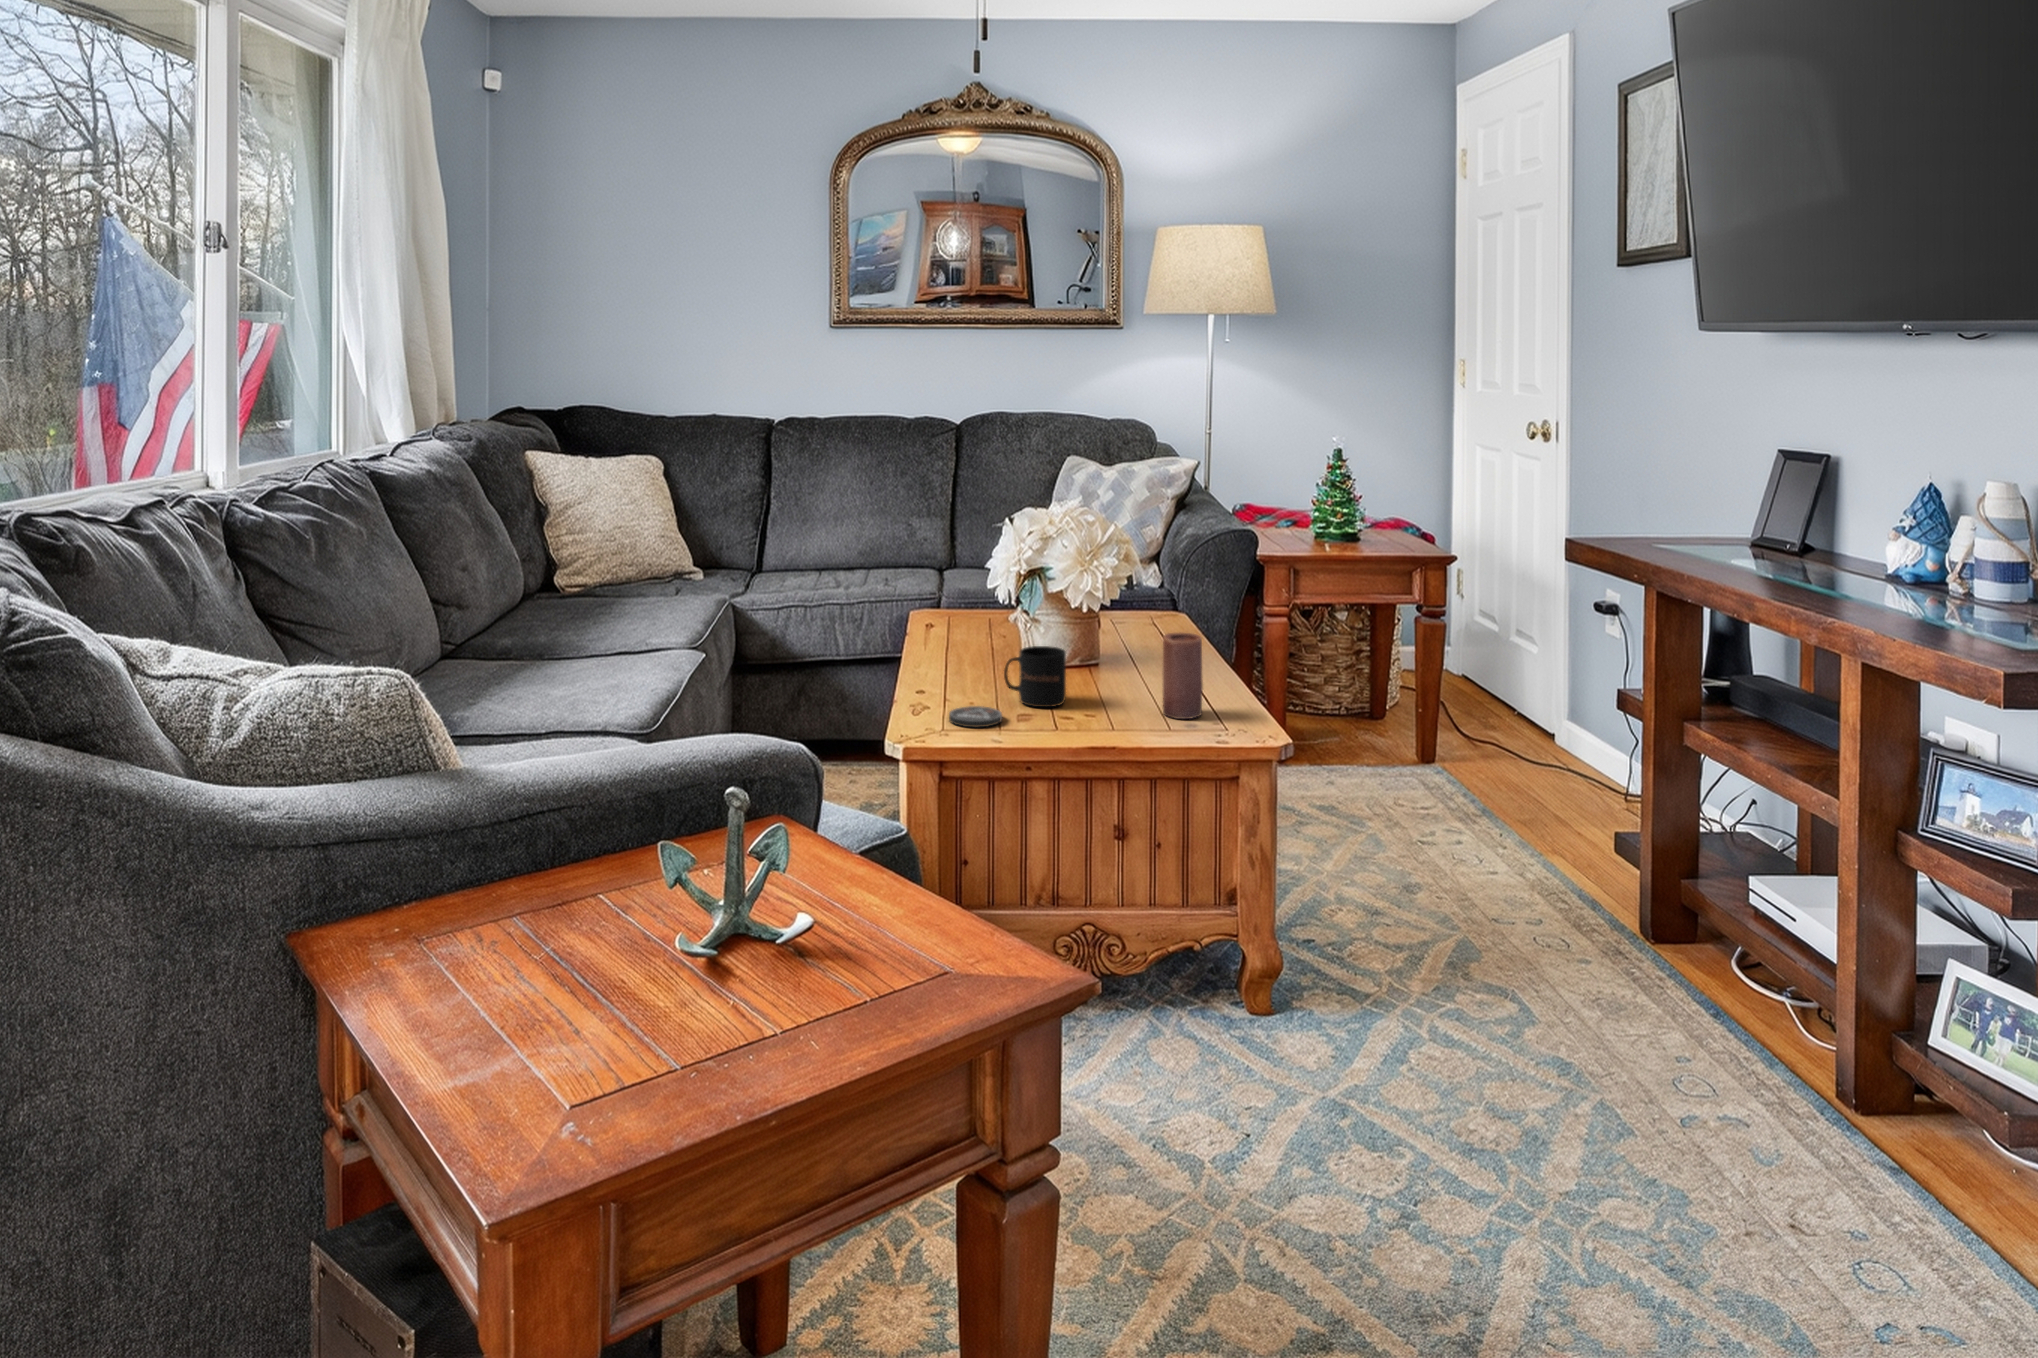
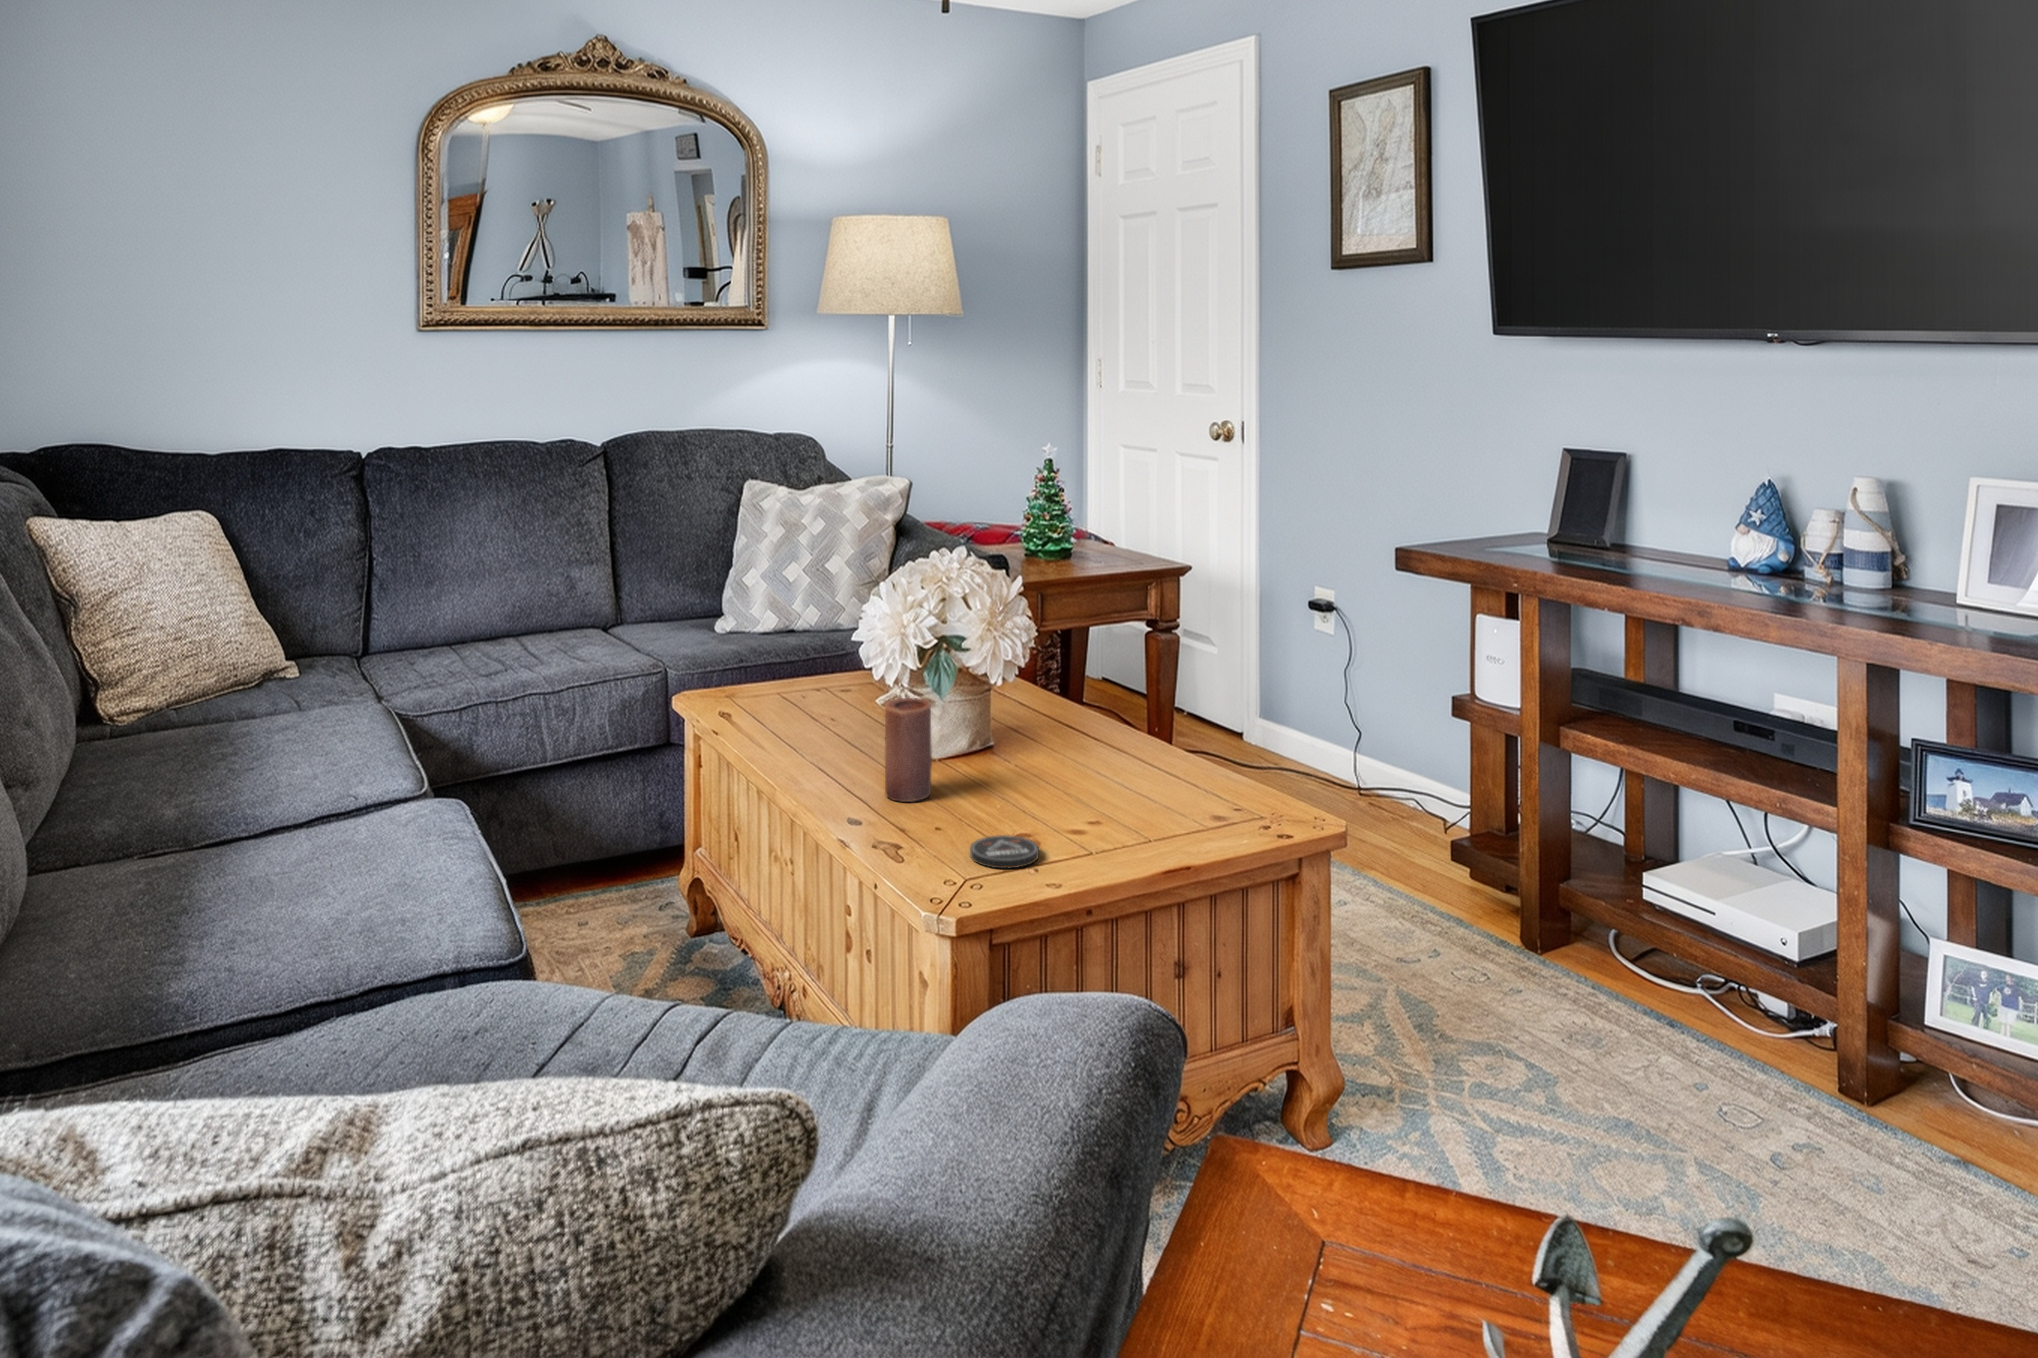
candle: present [1163,633,1203,719] -> present [885,698,932,802]
mug: present [1004,646,1066,707] -> none [996,743,1073,824]

